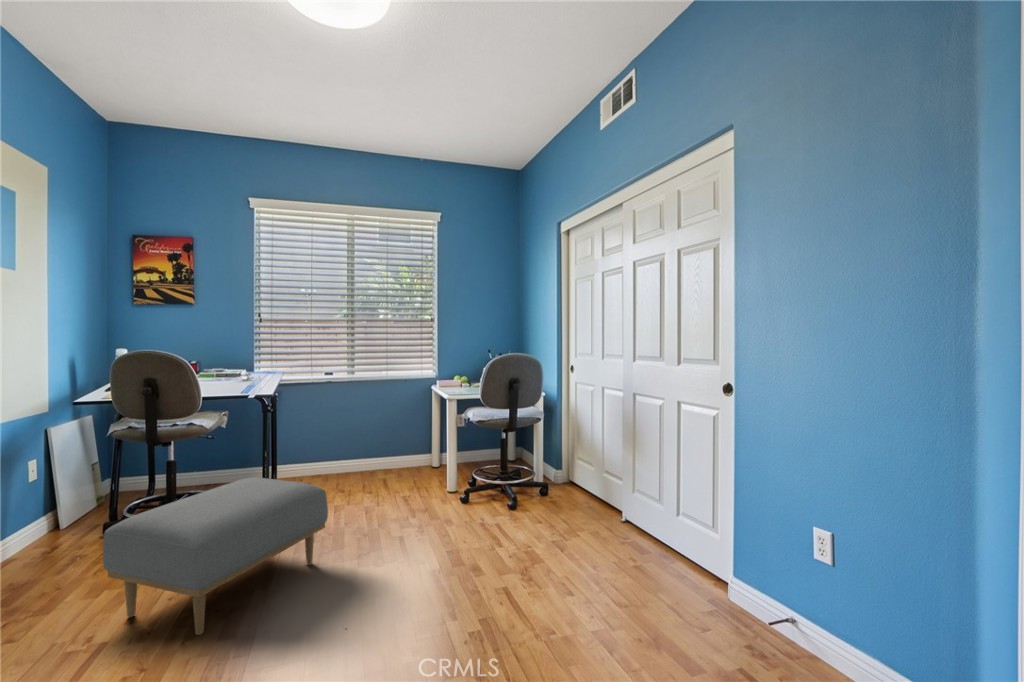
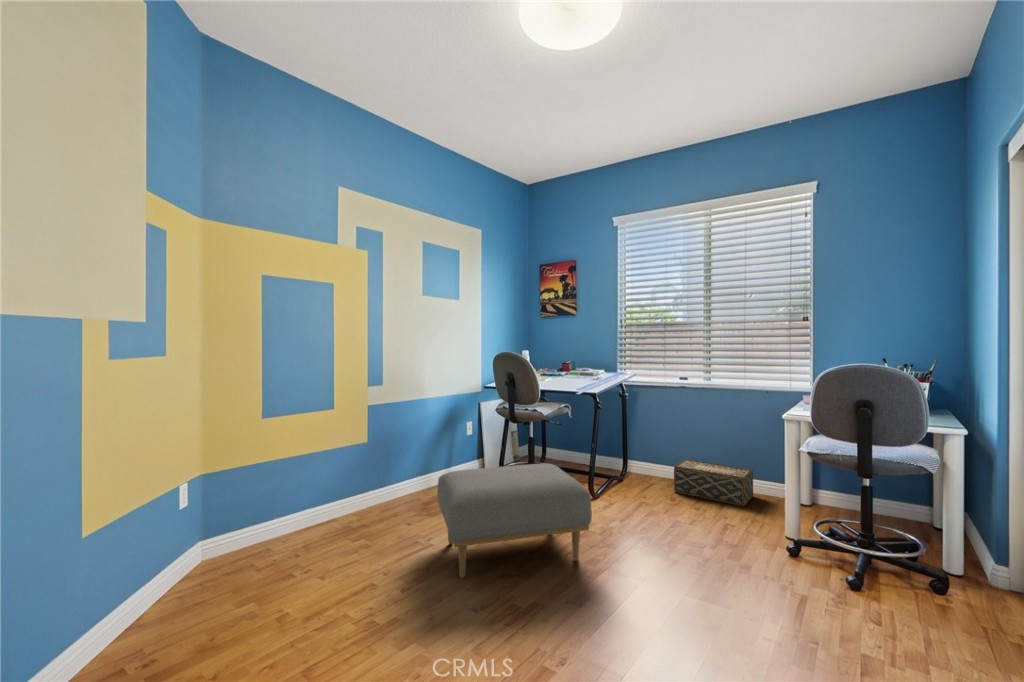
woven basket: none [333,447,397,483] -> present [674,459,753,506]

